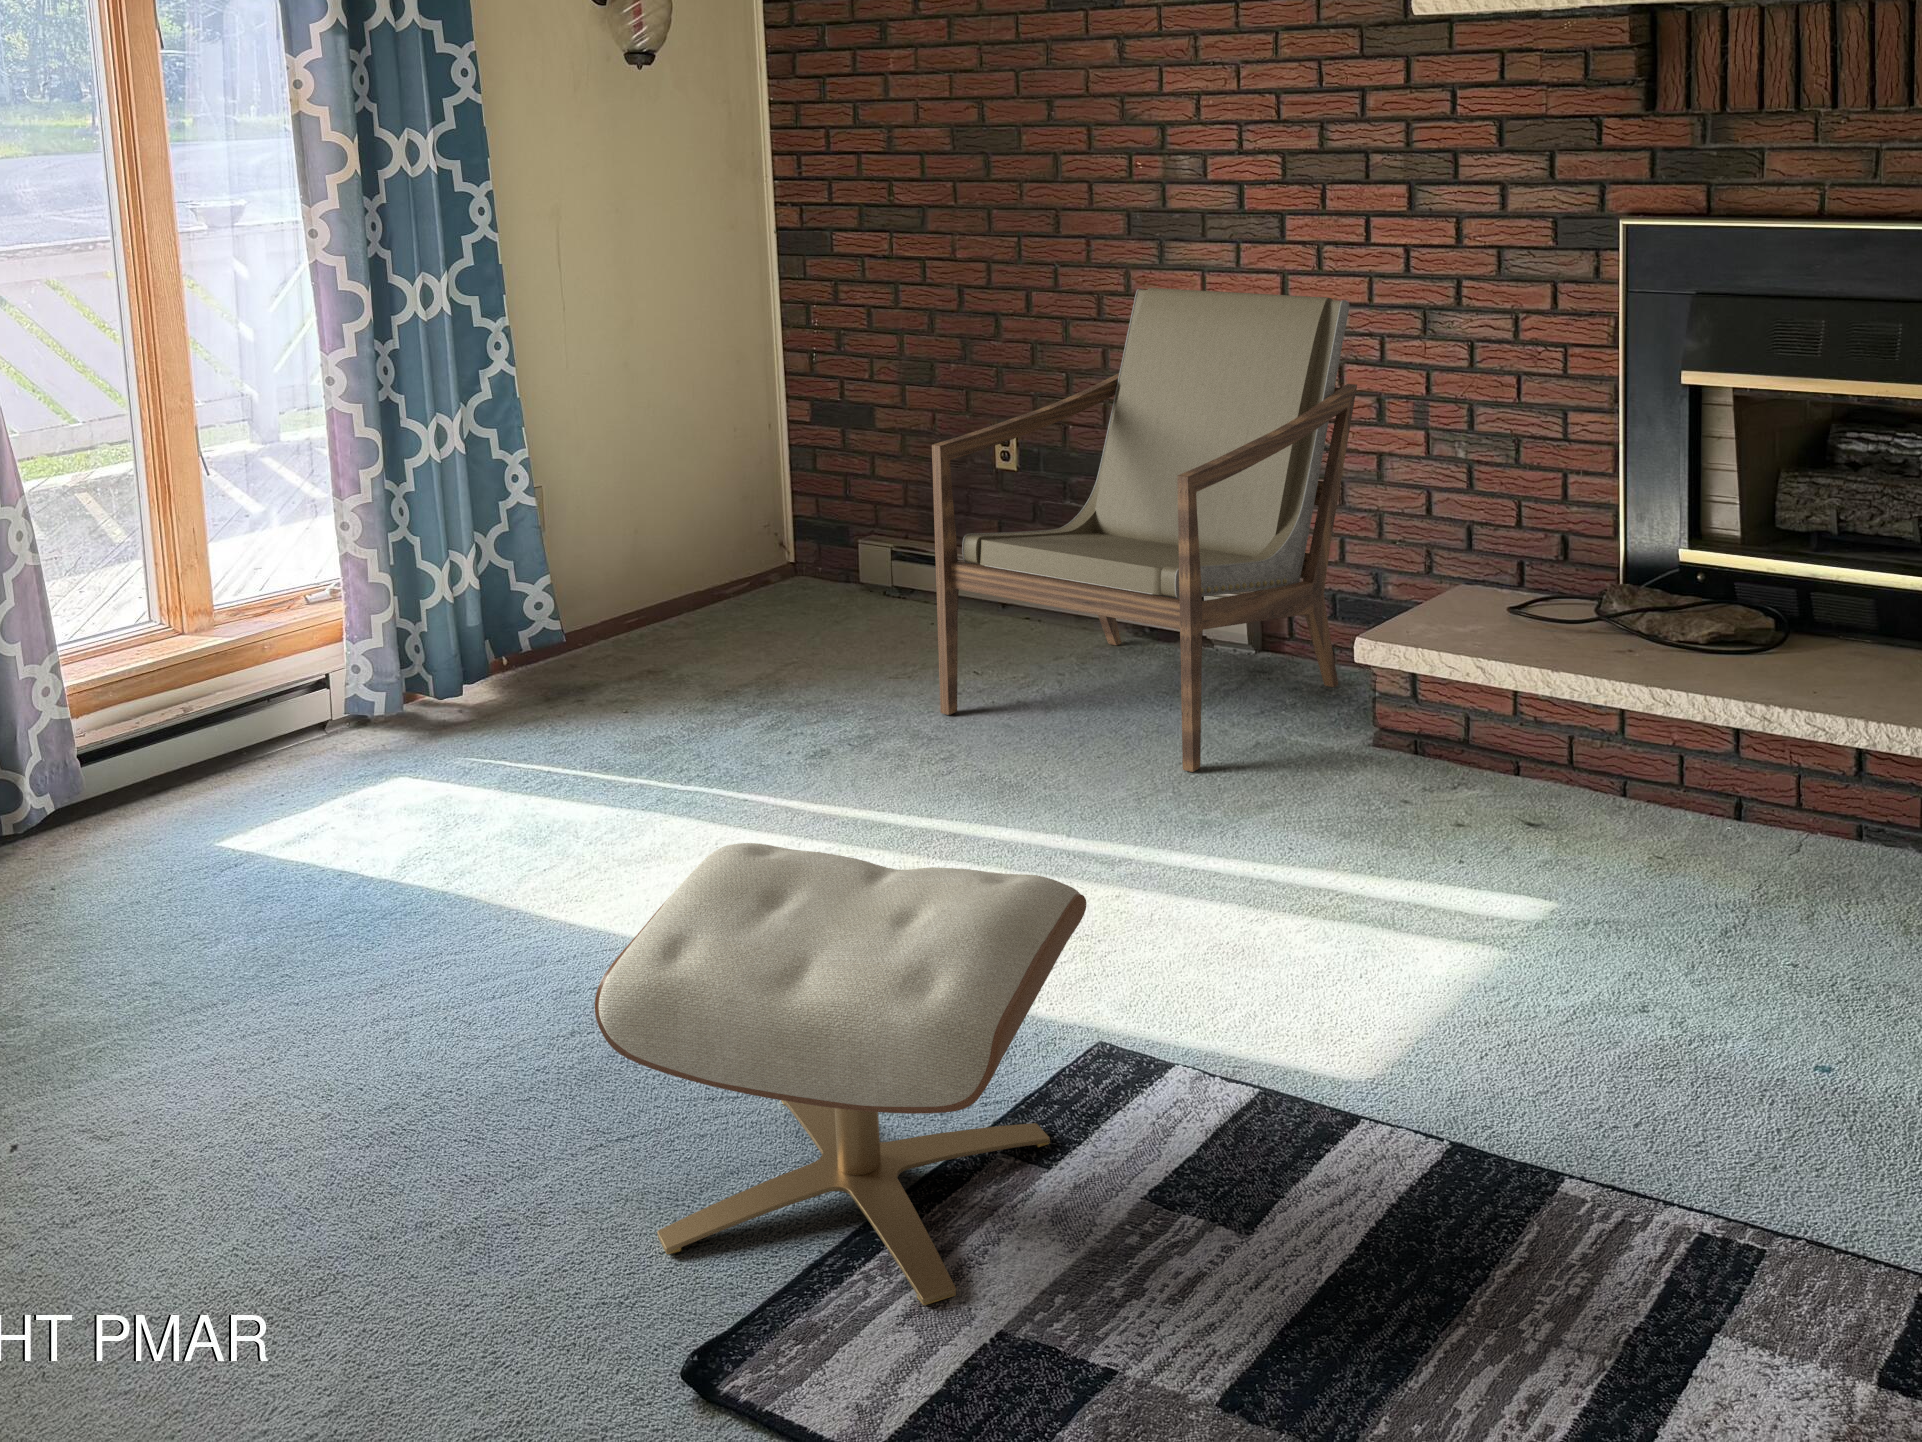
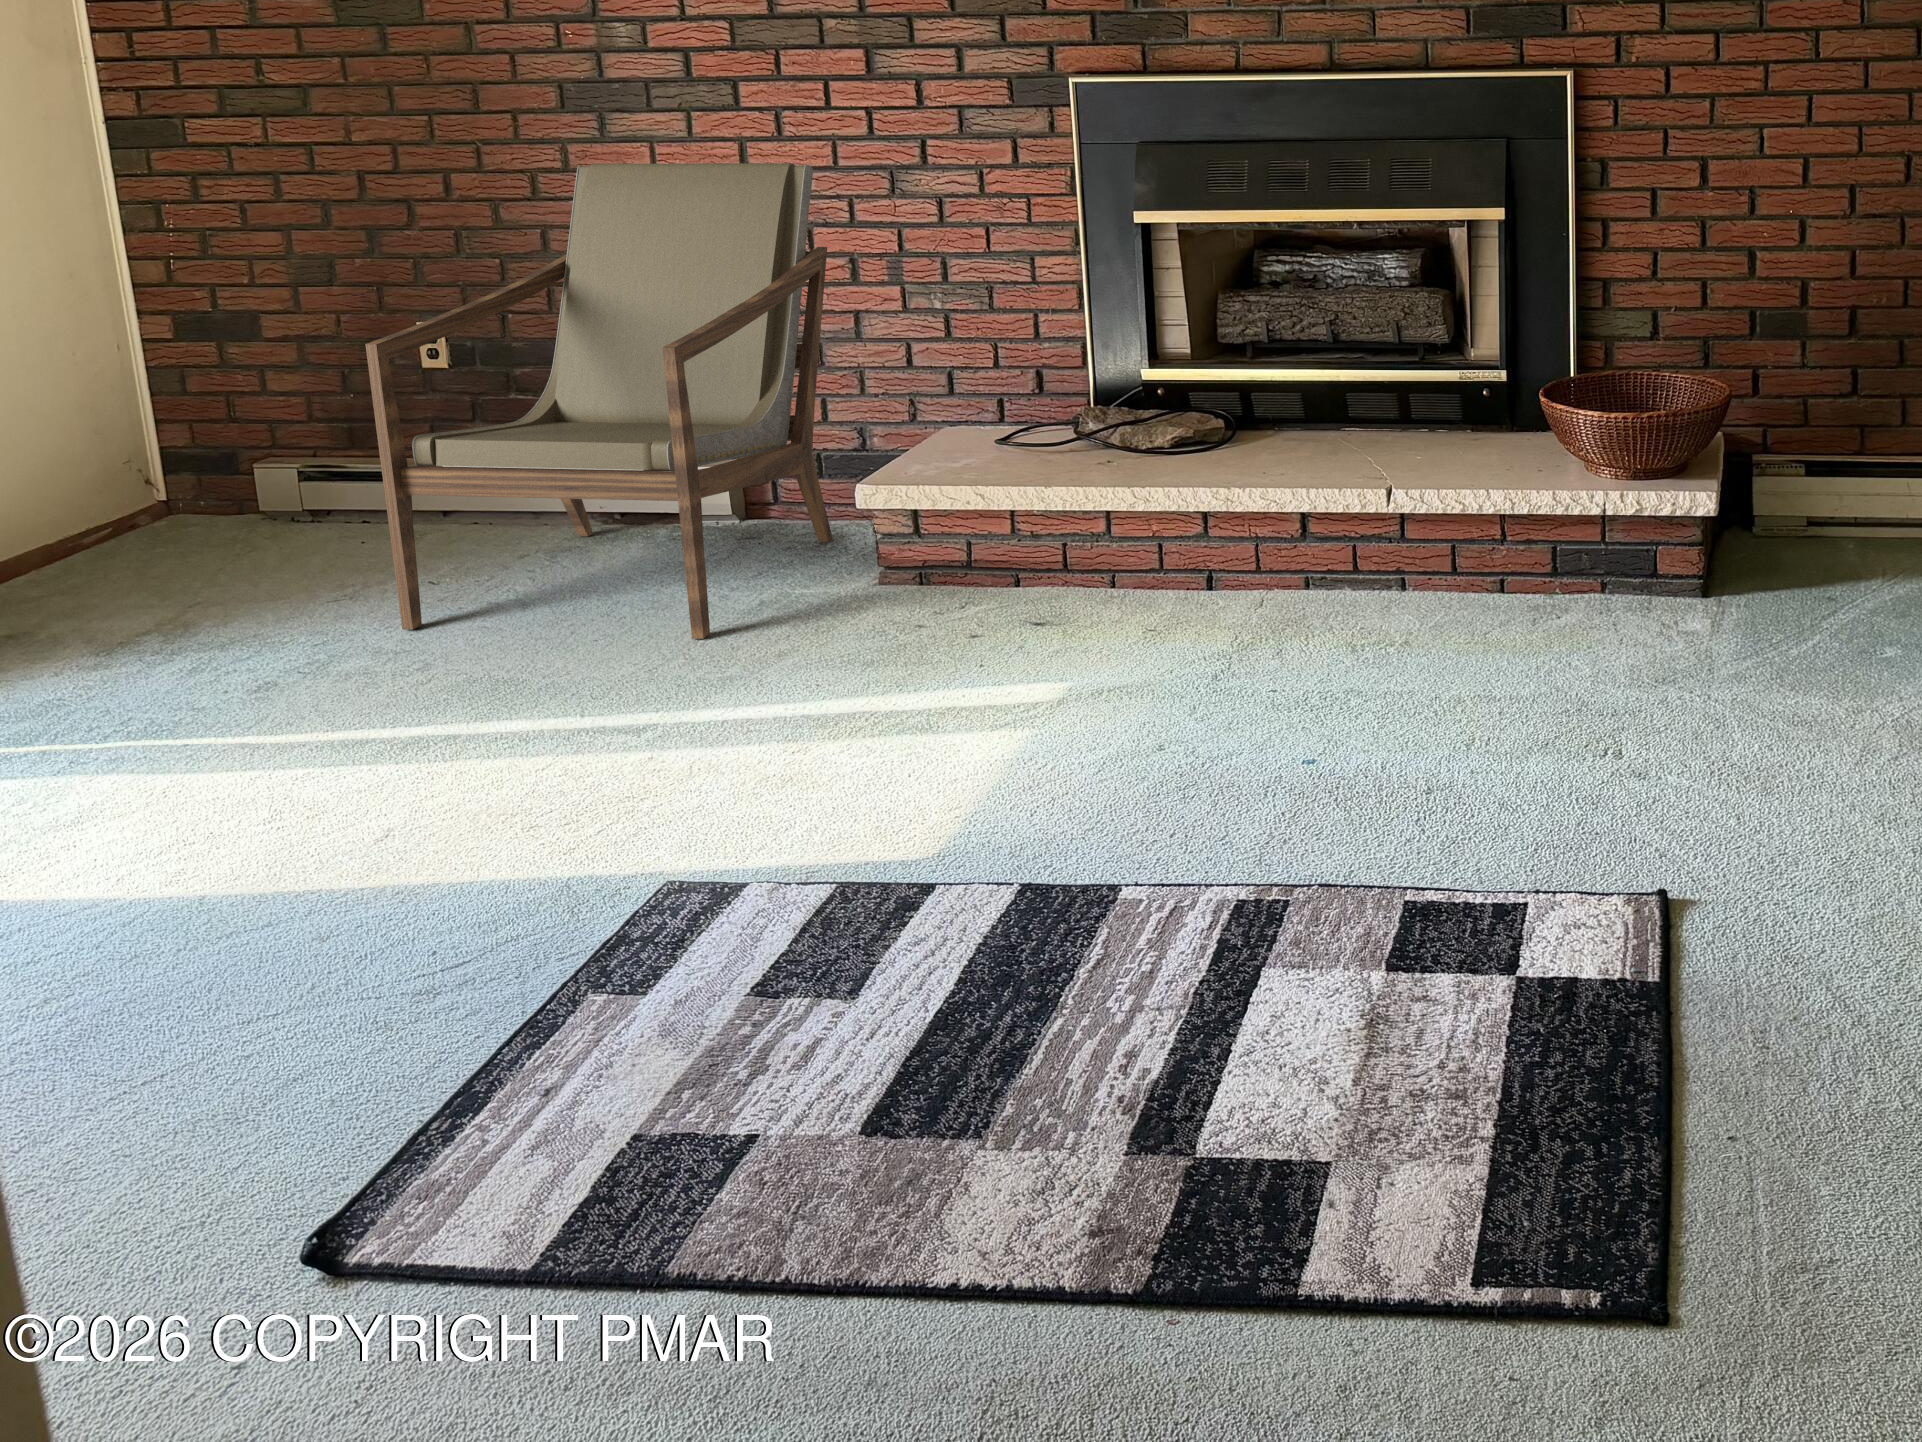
ottoman: present [595,843,1086,1305] -> none [127,725,664,1175]

